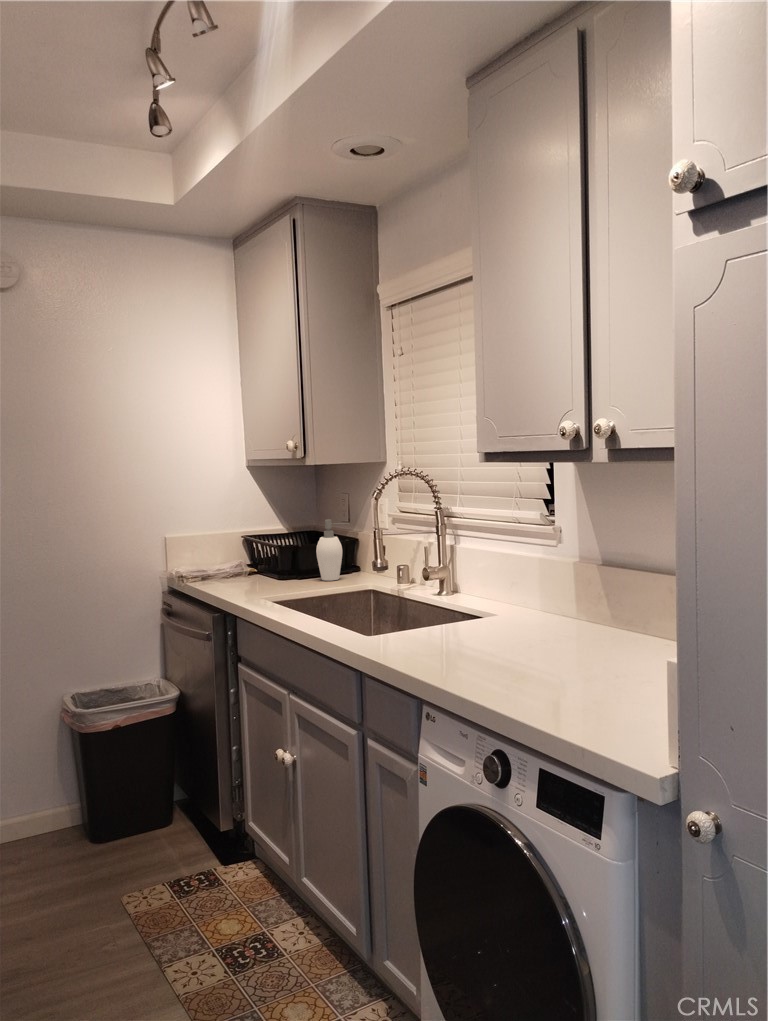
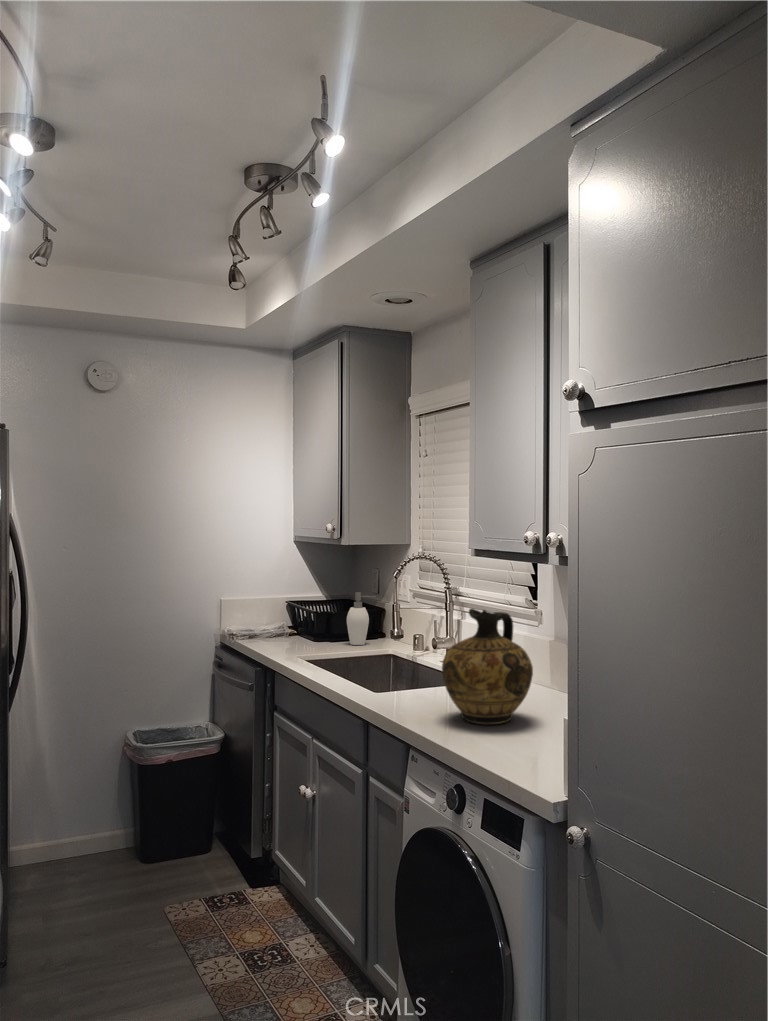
ceramic jug: none [459,525,574,670] -> present [442,608,533,724]

